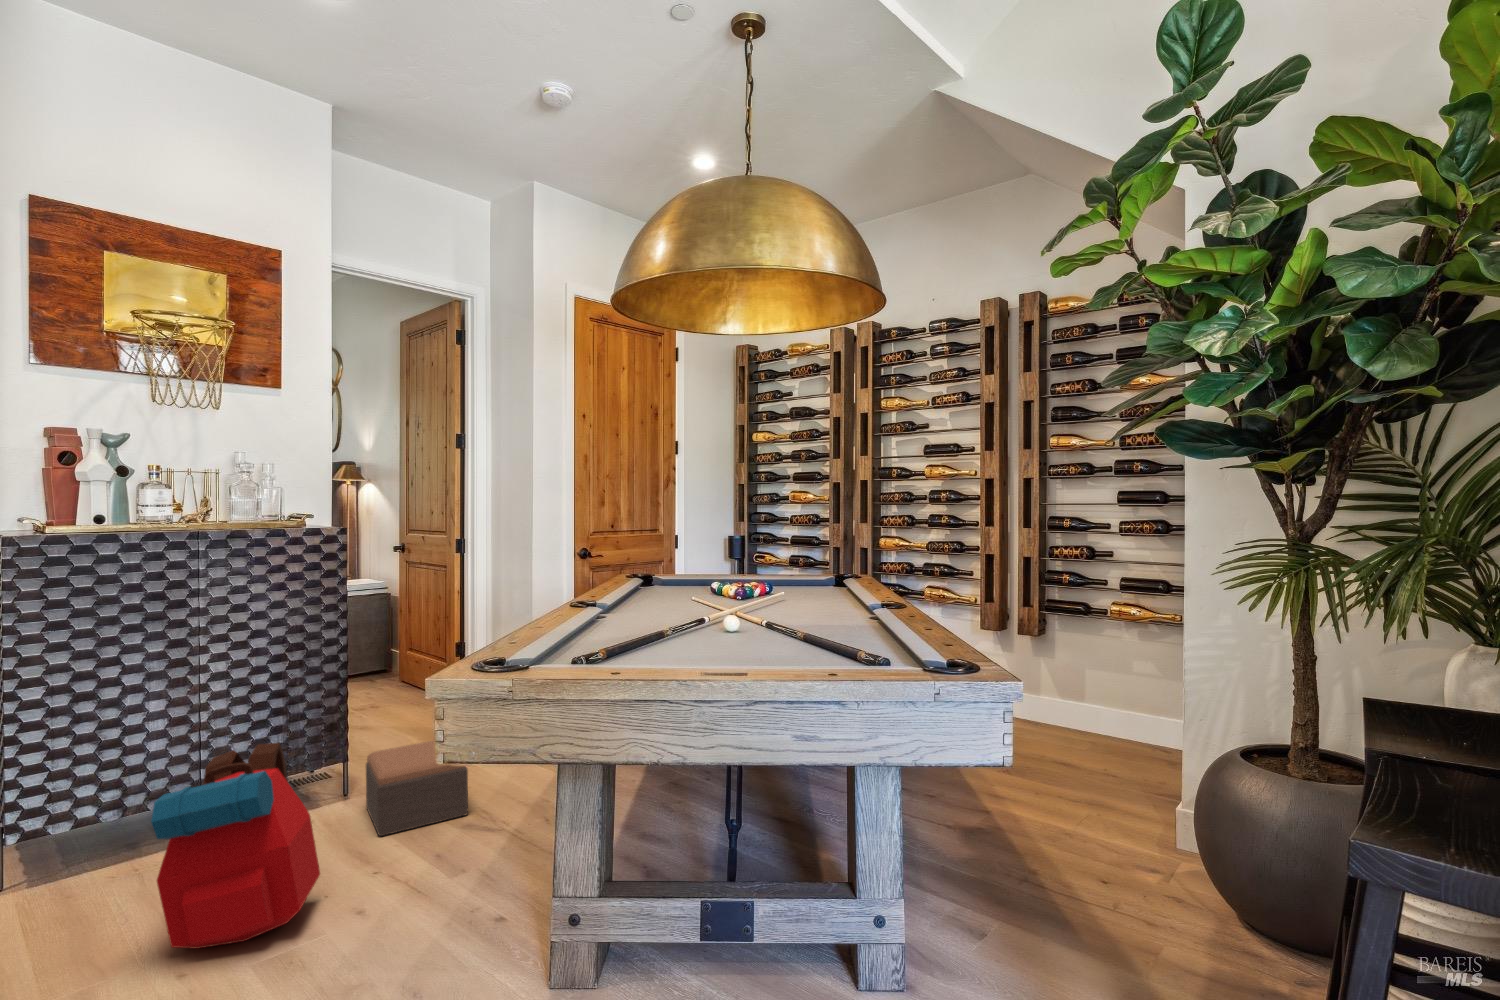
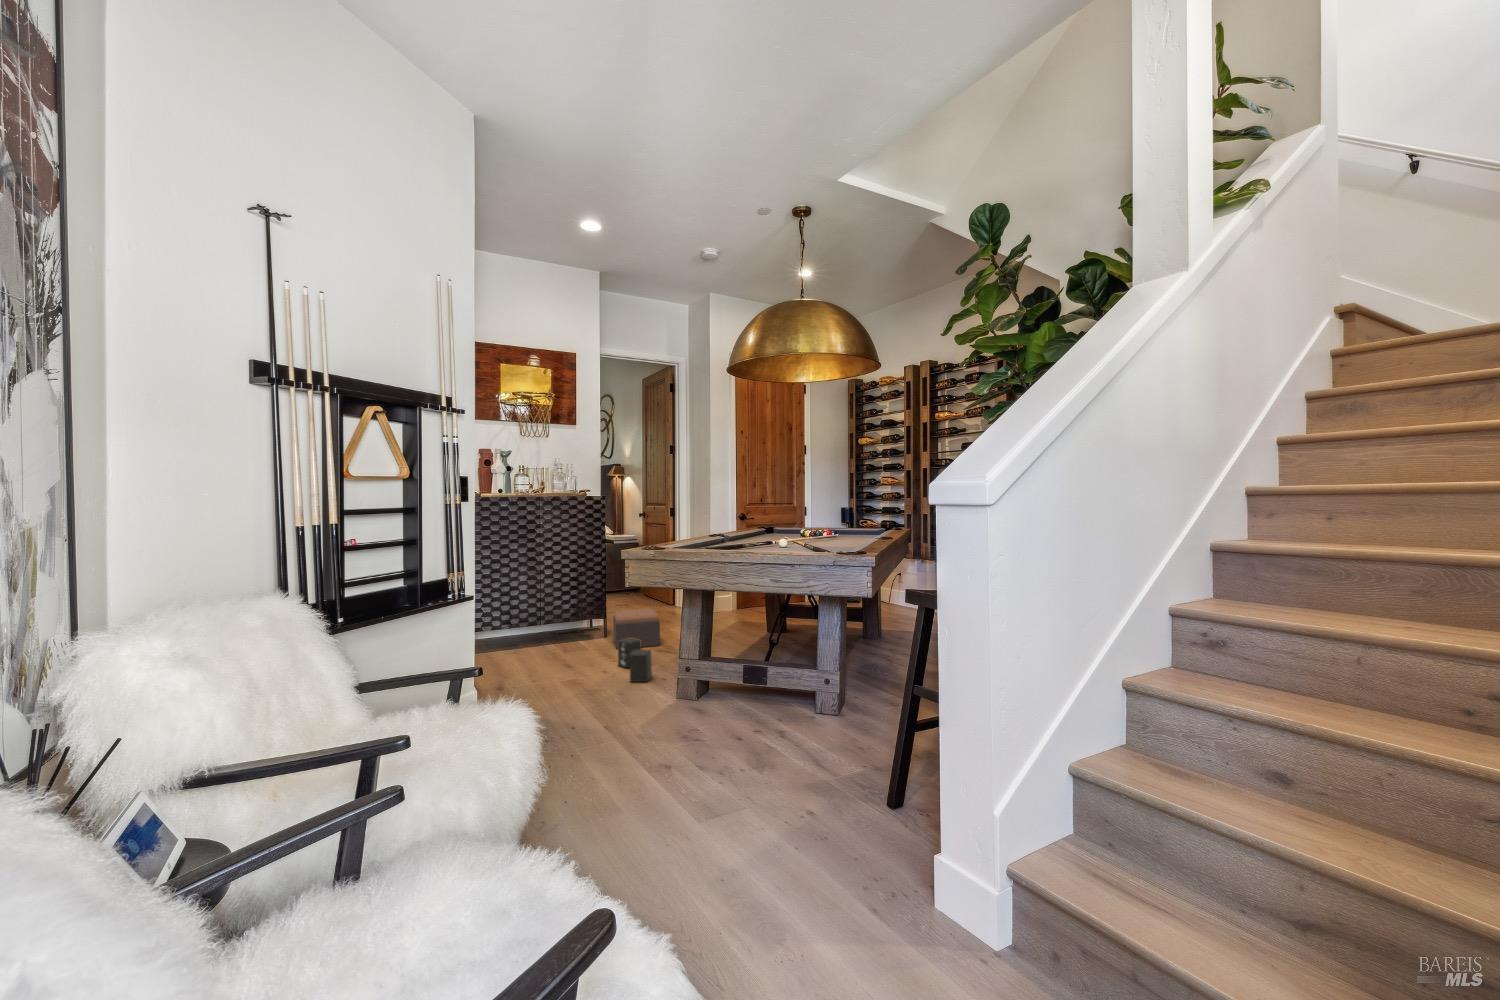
backpack: present [151,743,320,949] -> none [522,592,588,674]
speaker: none [392,825,479,946] -> present [618,638,652,682]

